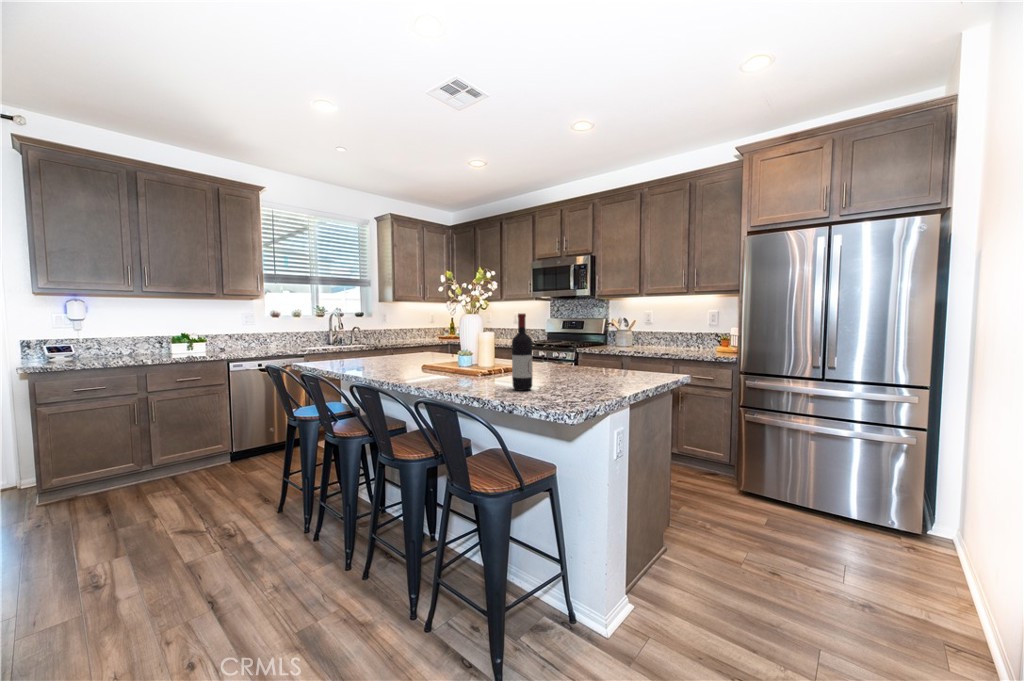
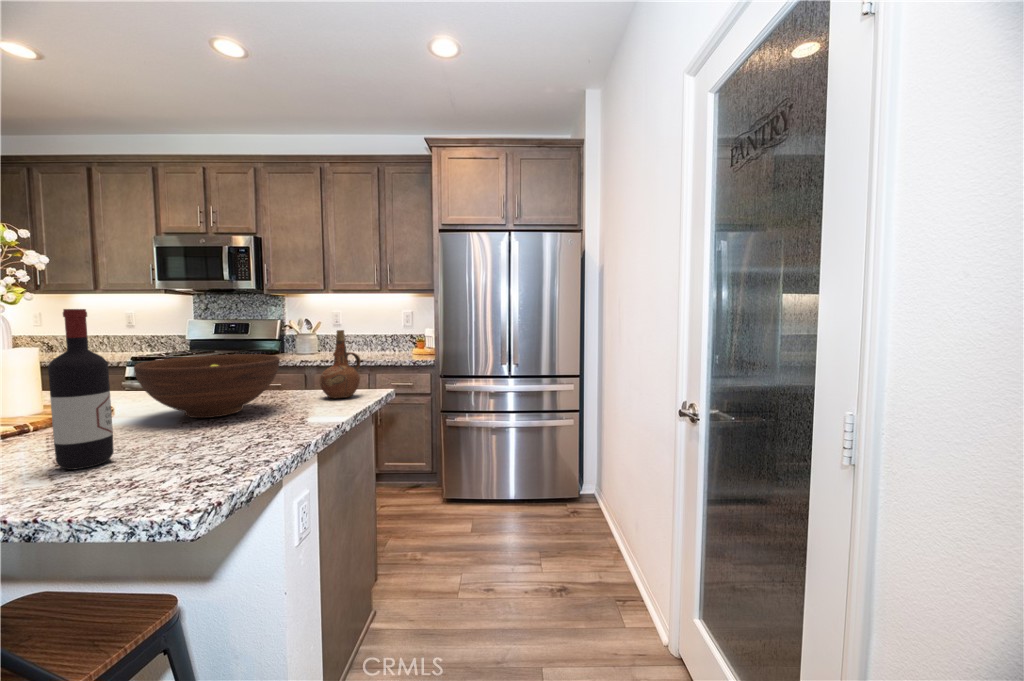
ceramic pitcher: none [632,327,662,377] -> present [319,330,361,398]
fruit bowl: none [535,341,607,378] -> present [134,354,280,418]

